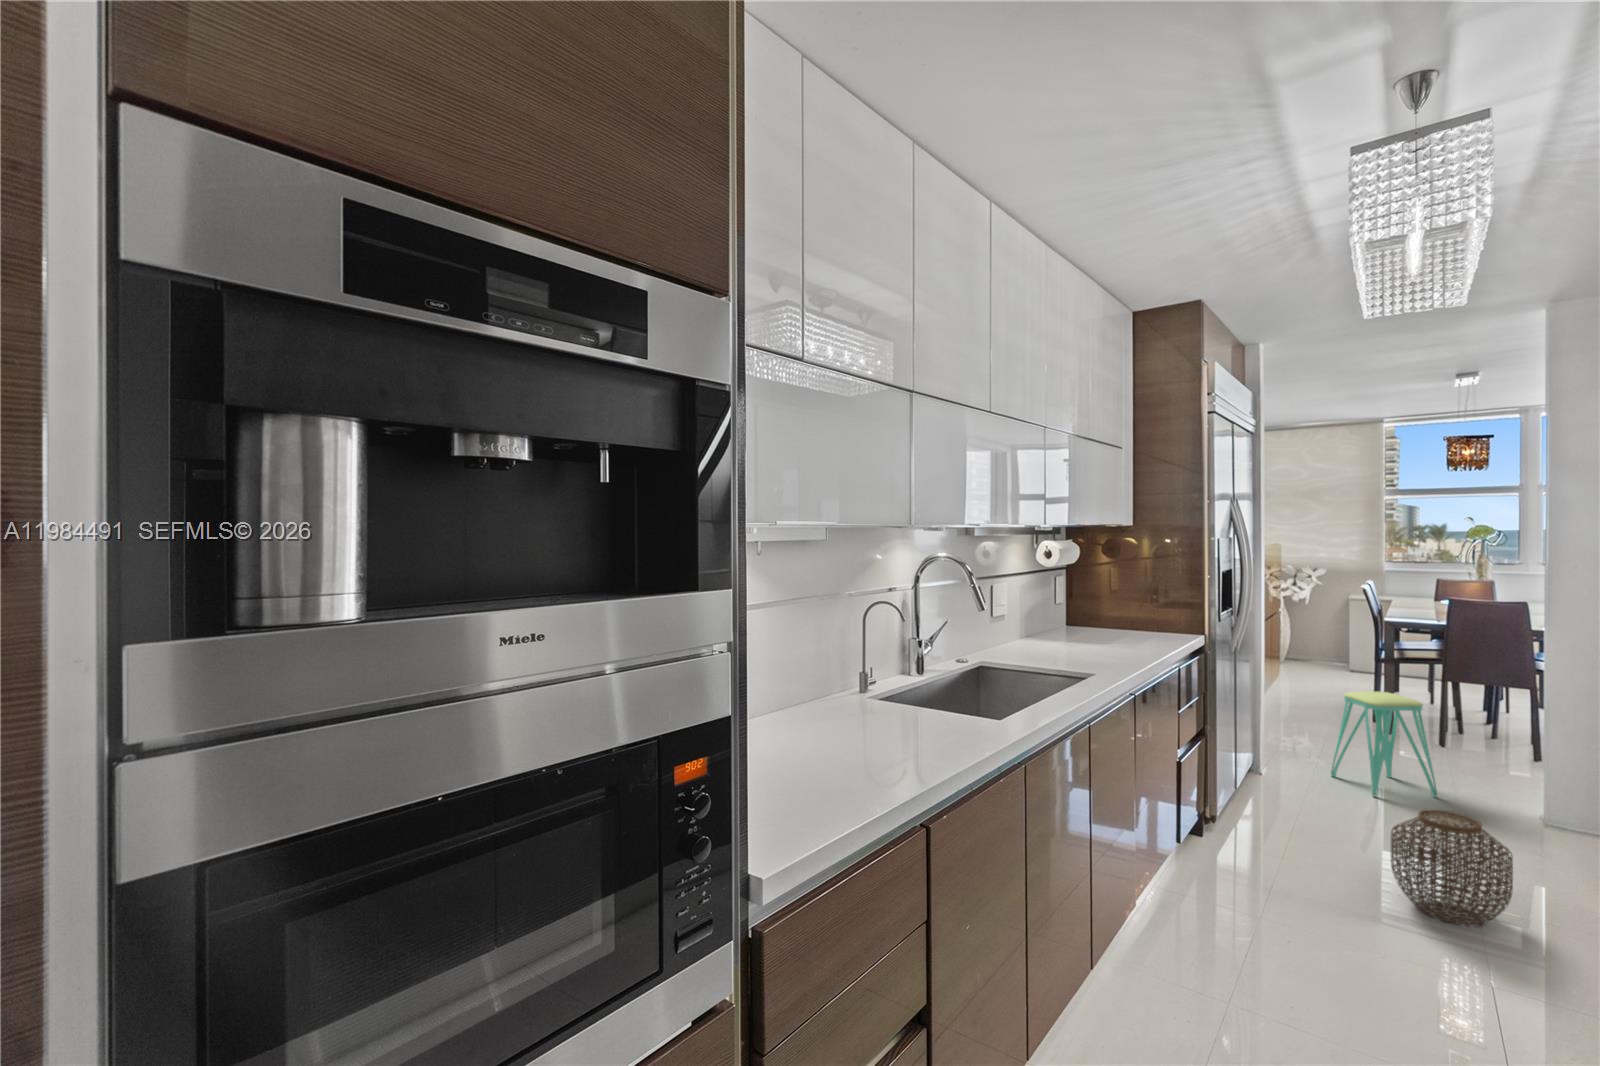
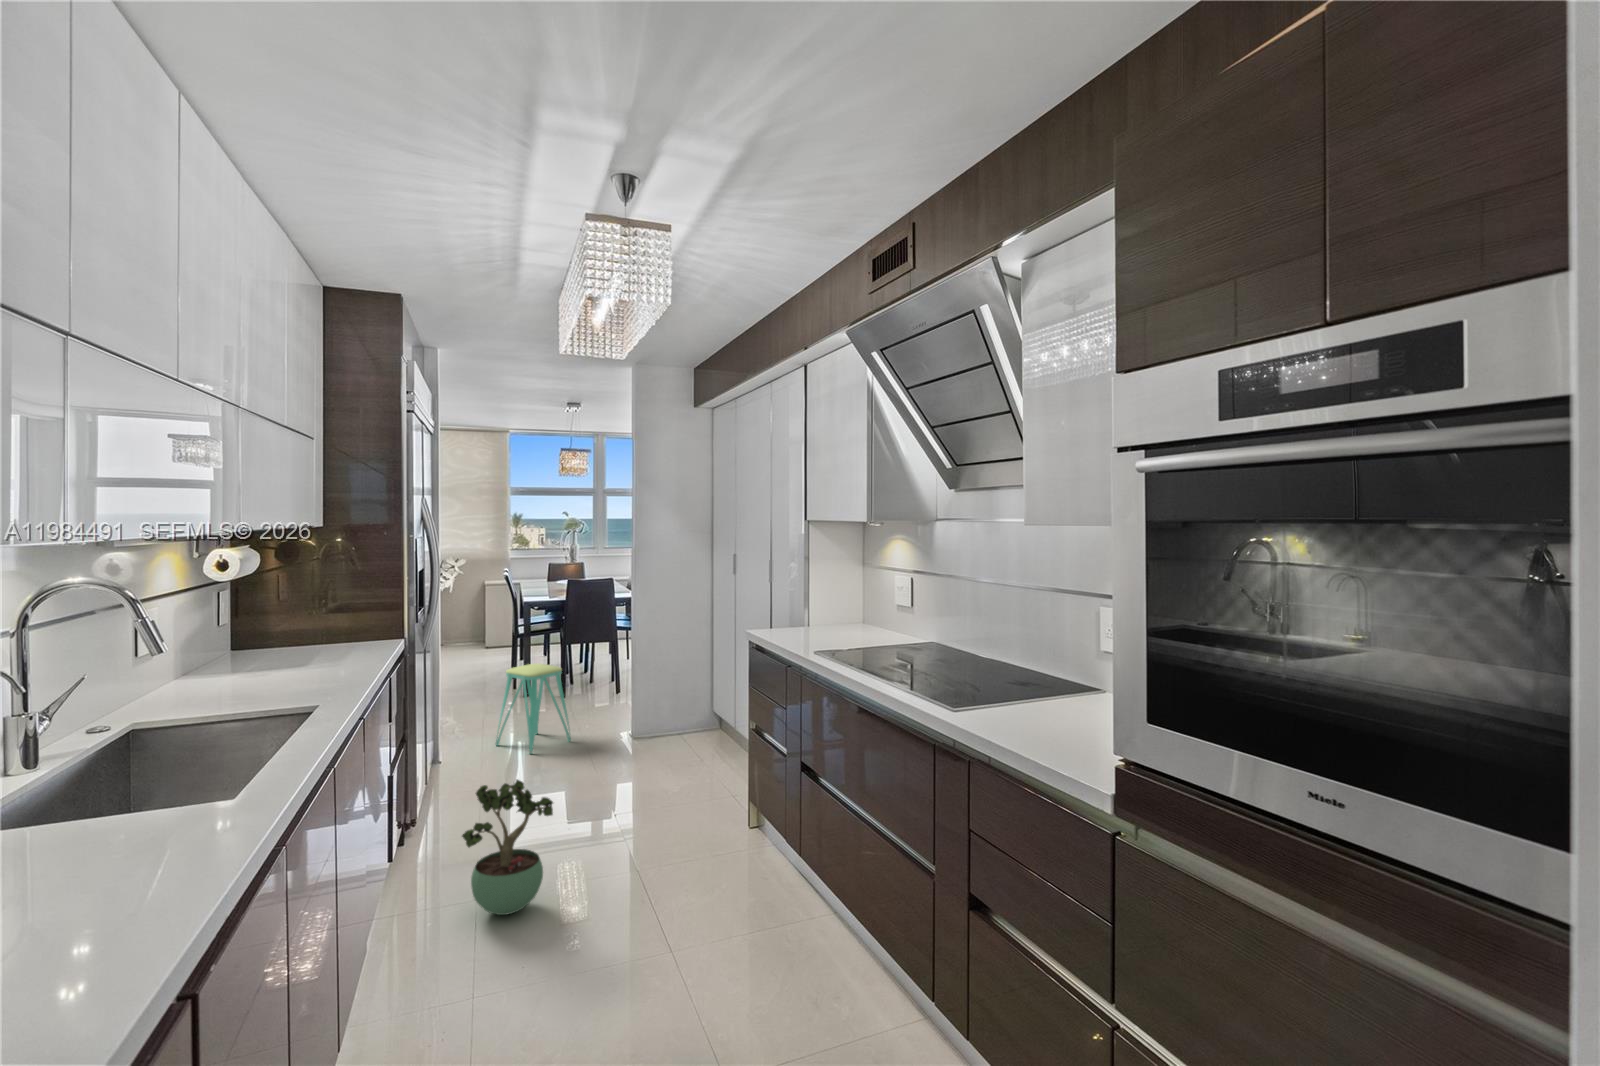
potted plant: none [1240,799,1351,952] -> present [462,780,553,915]
woven basket: present [1391,810,1513,926] -> none [564,751,638,839]

